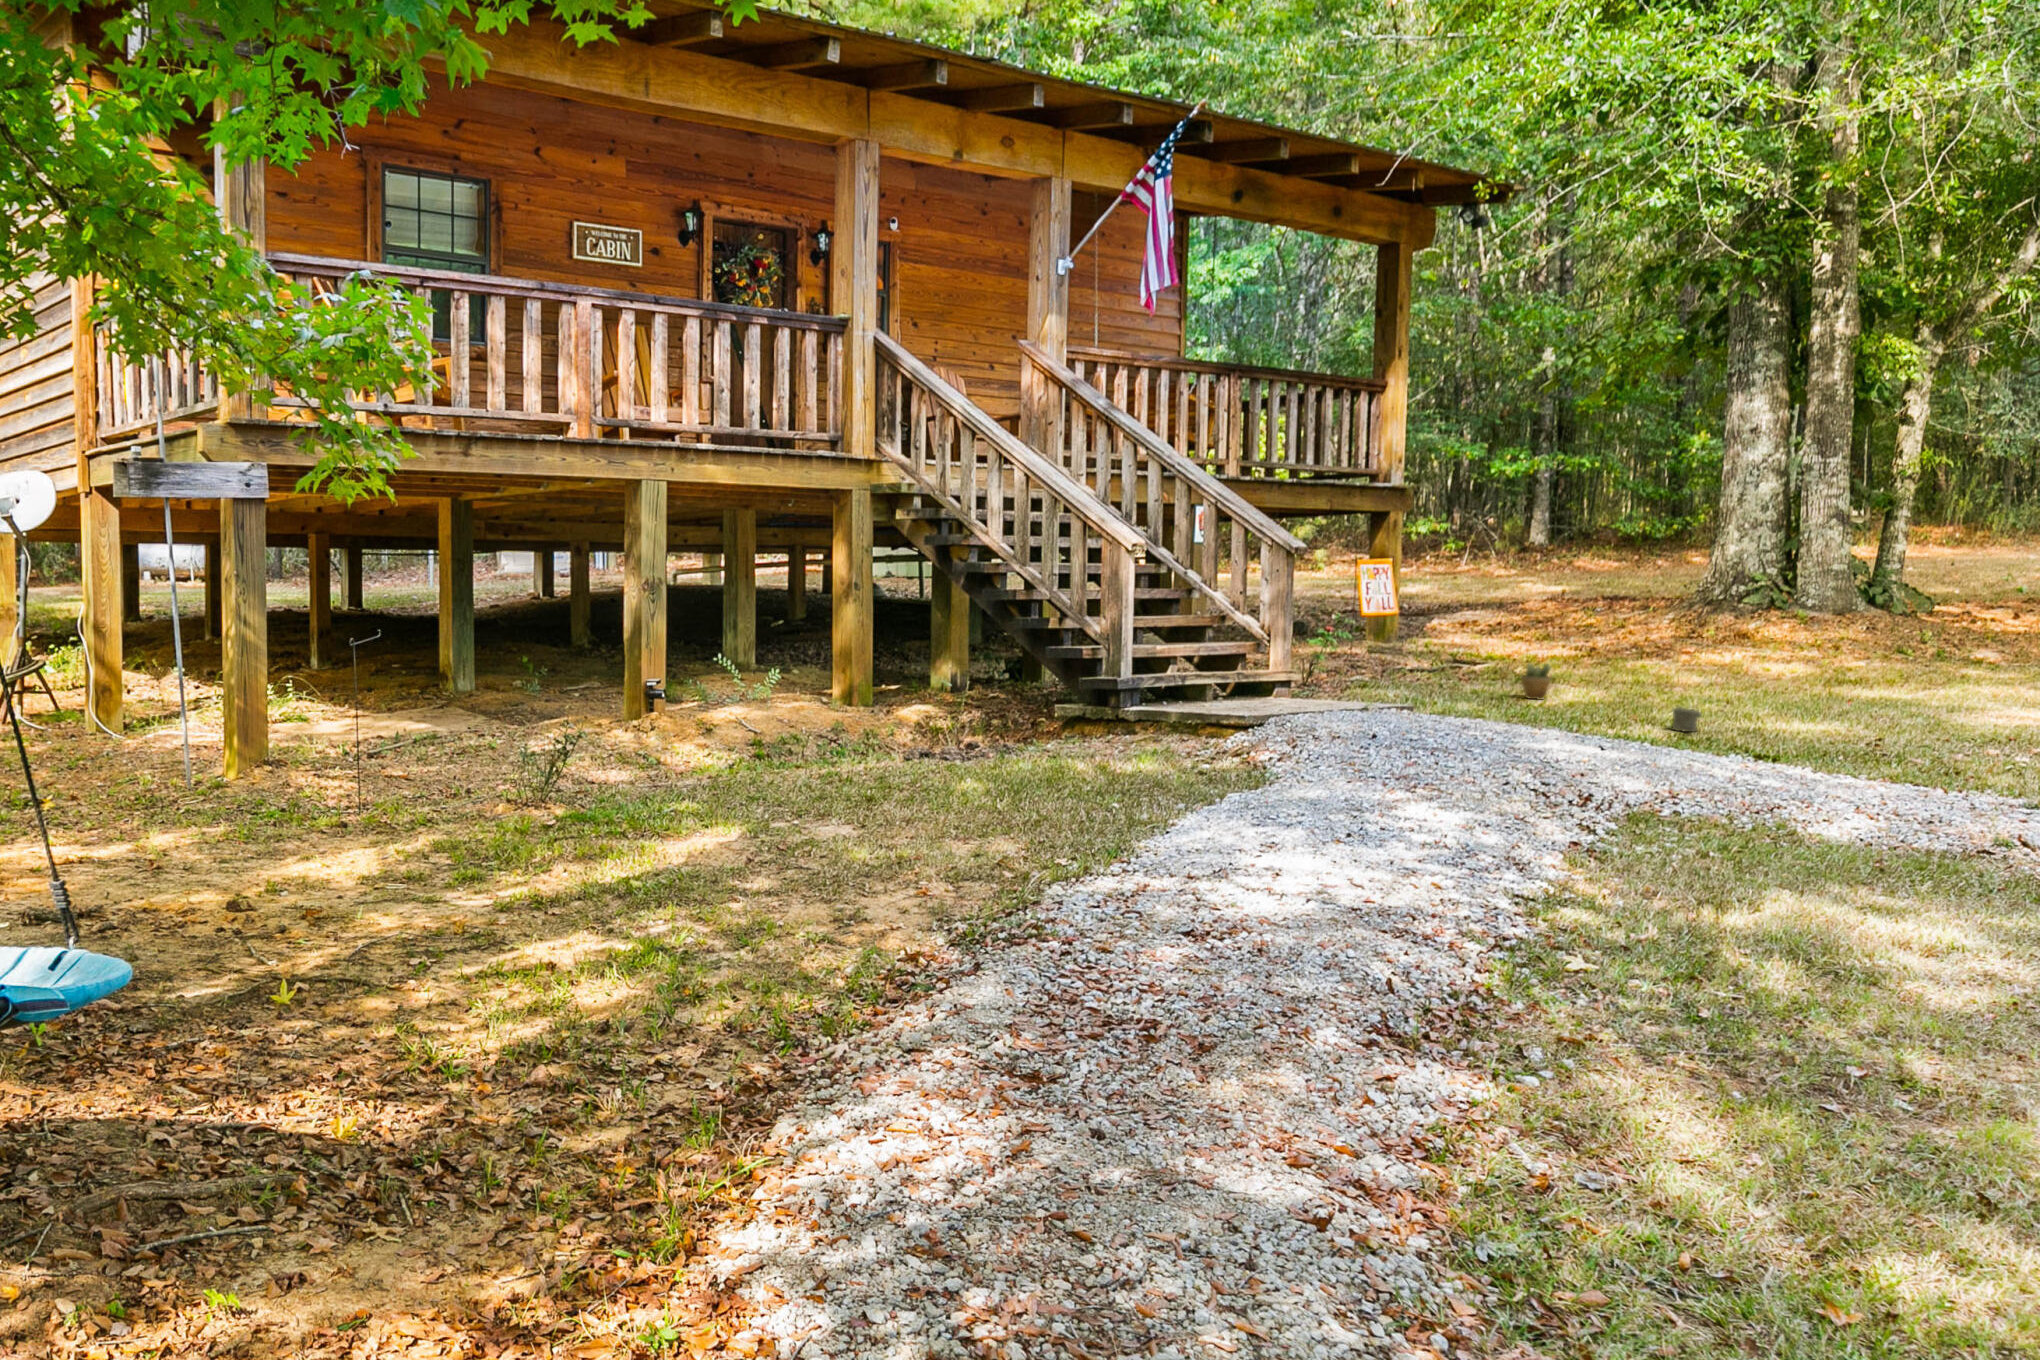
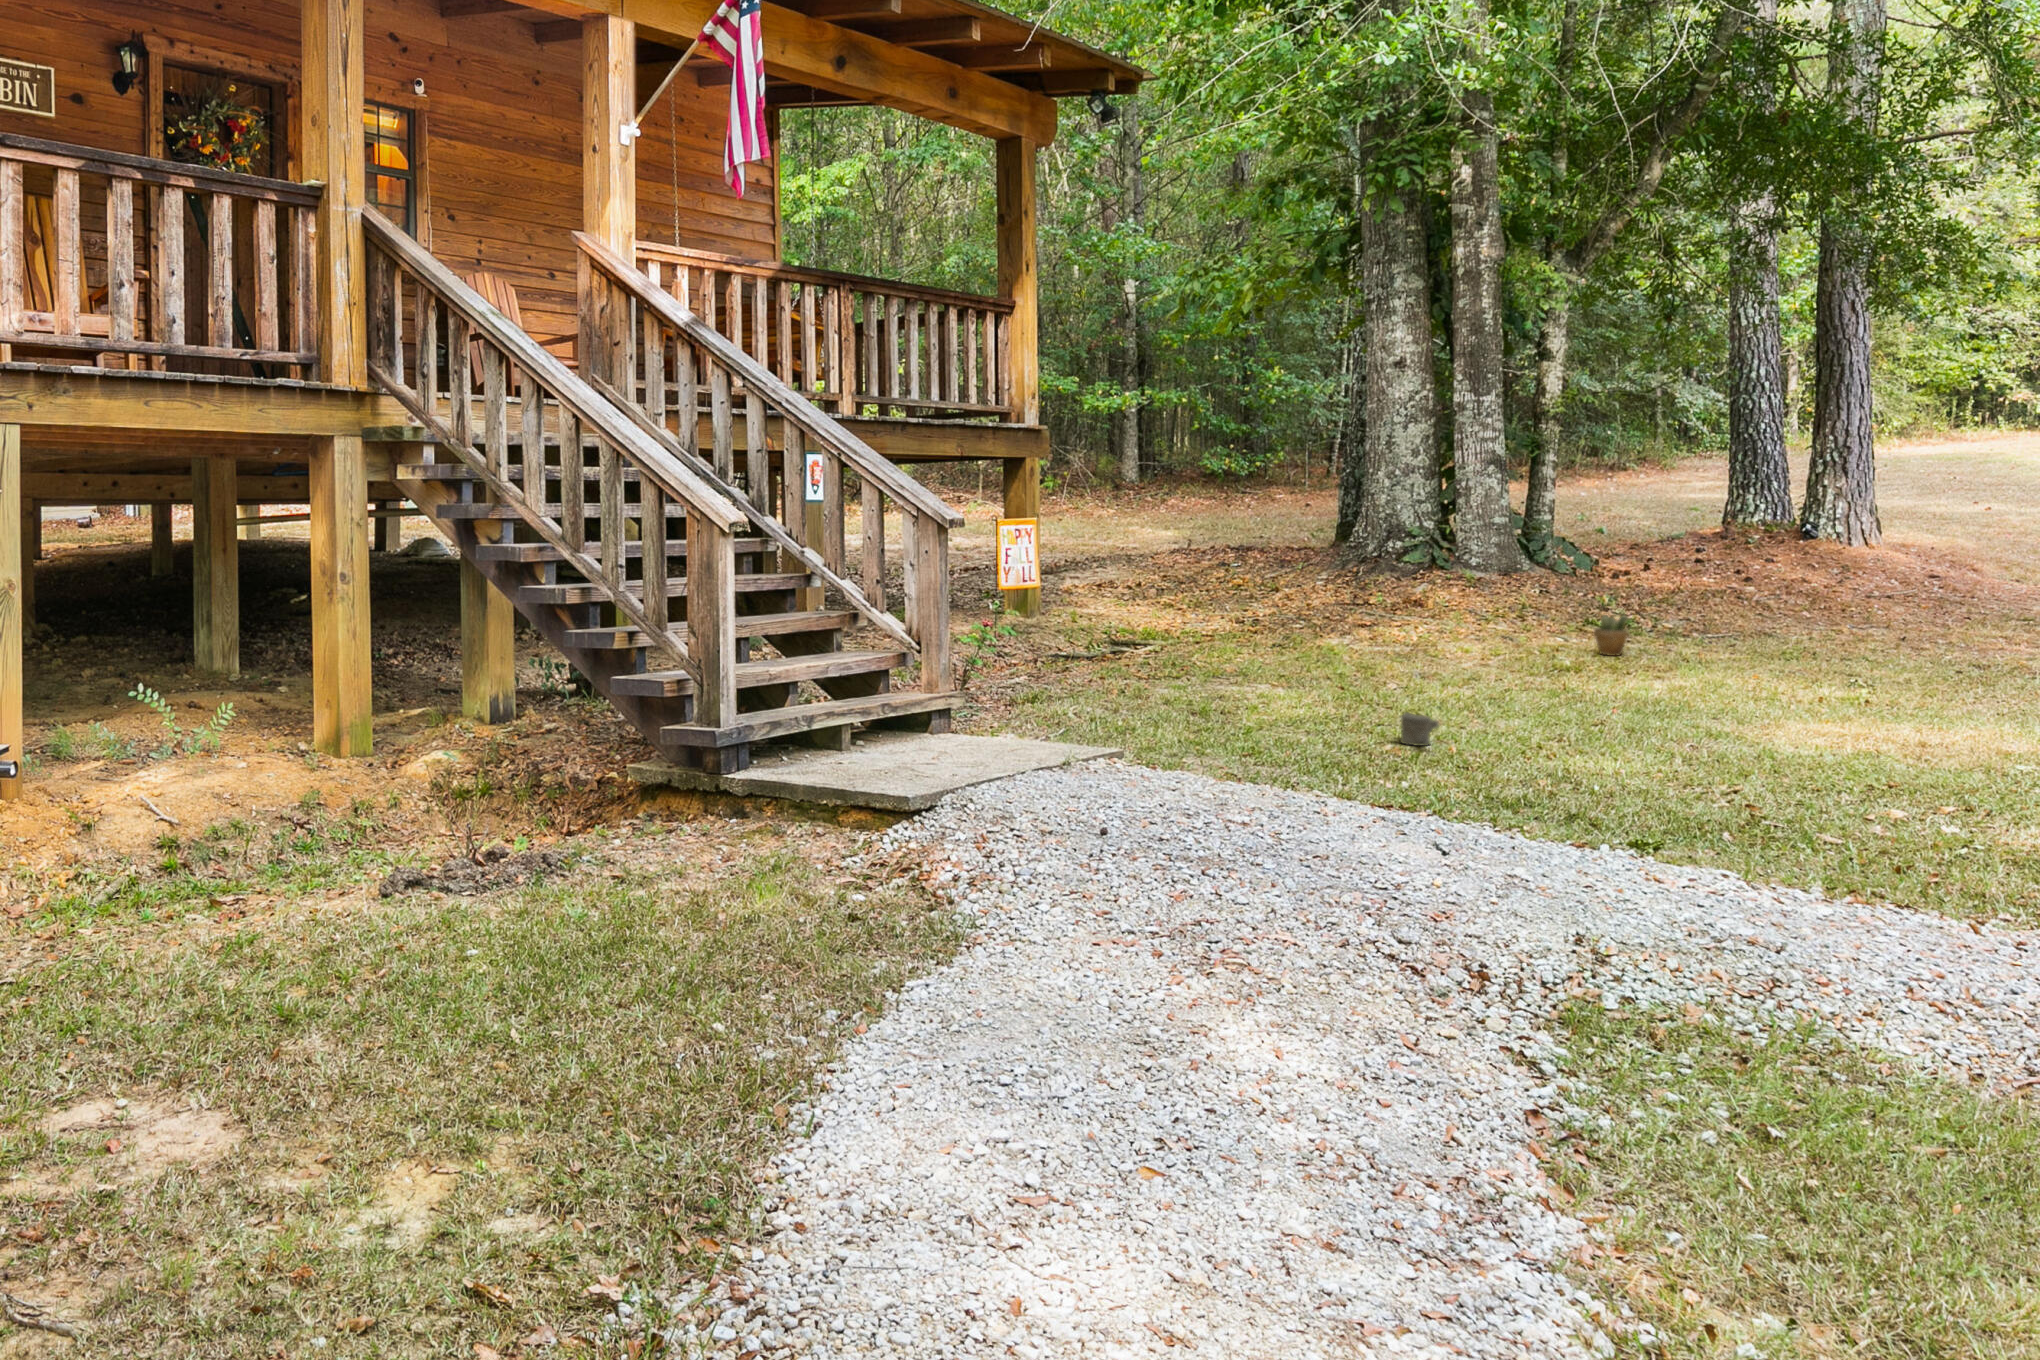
potted plant: present [1521,664,1551,700] -> present [1594,615,1628,656]

